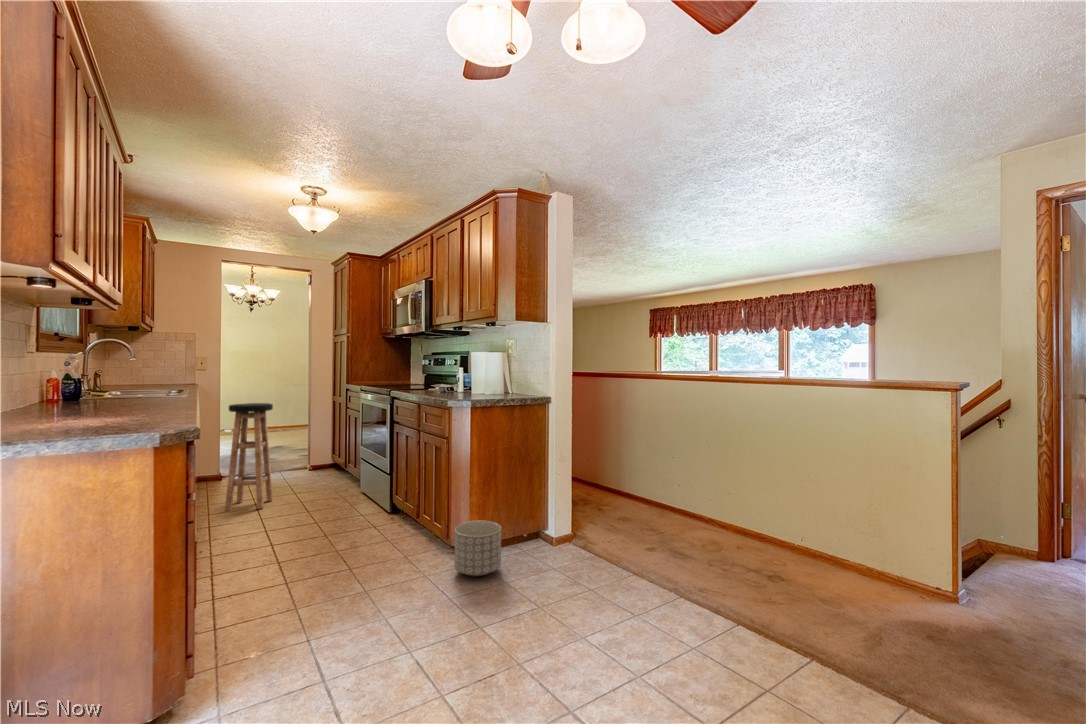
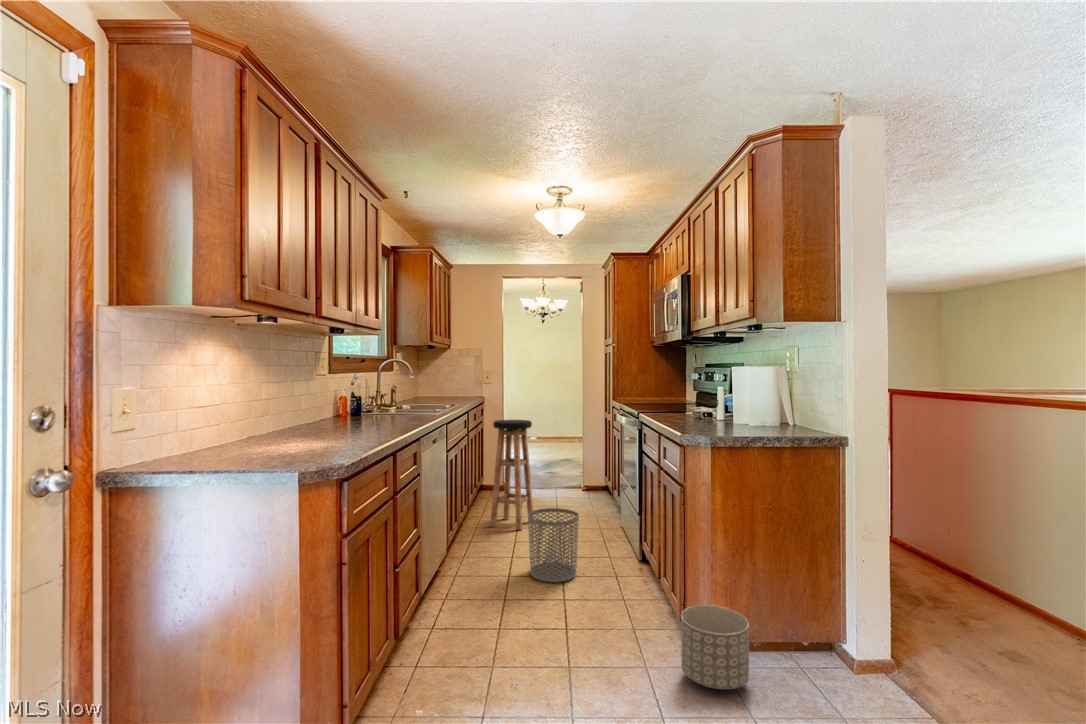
waste bin: none [291,477,342,543] -> present [528,508,579,582]

